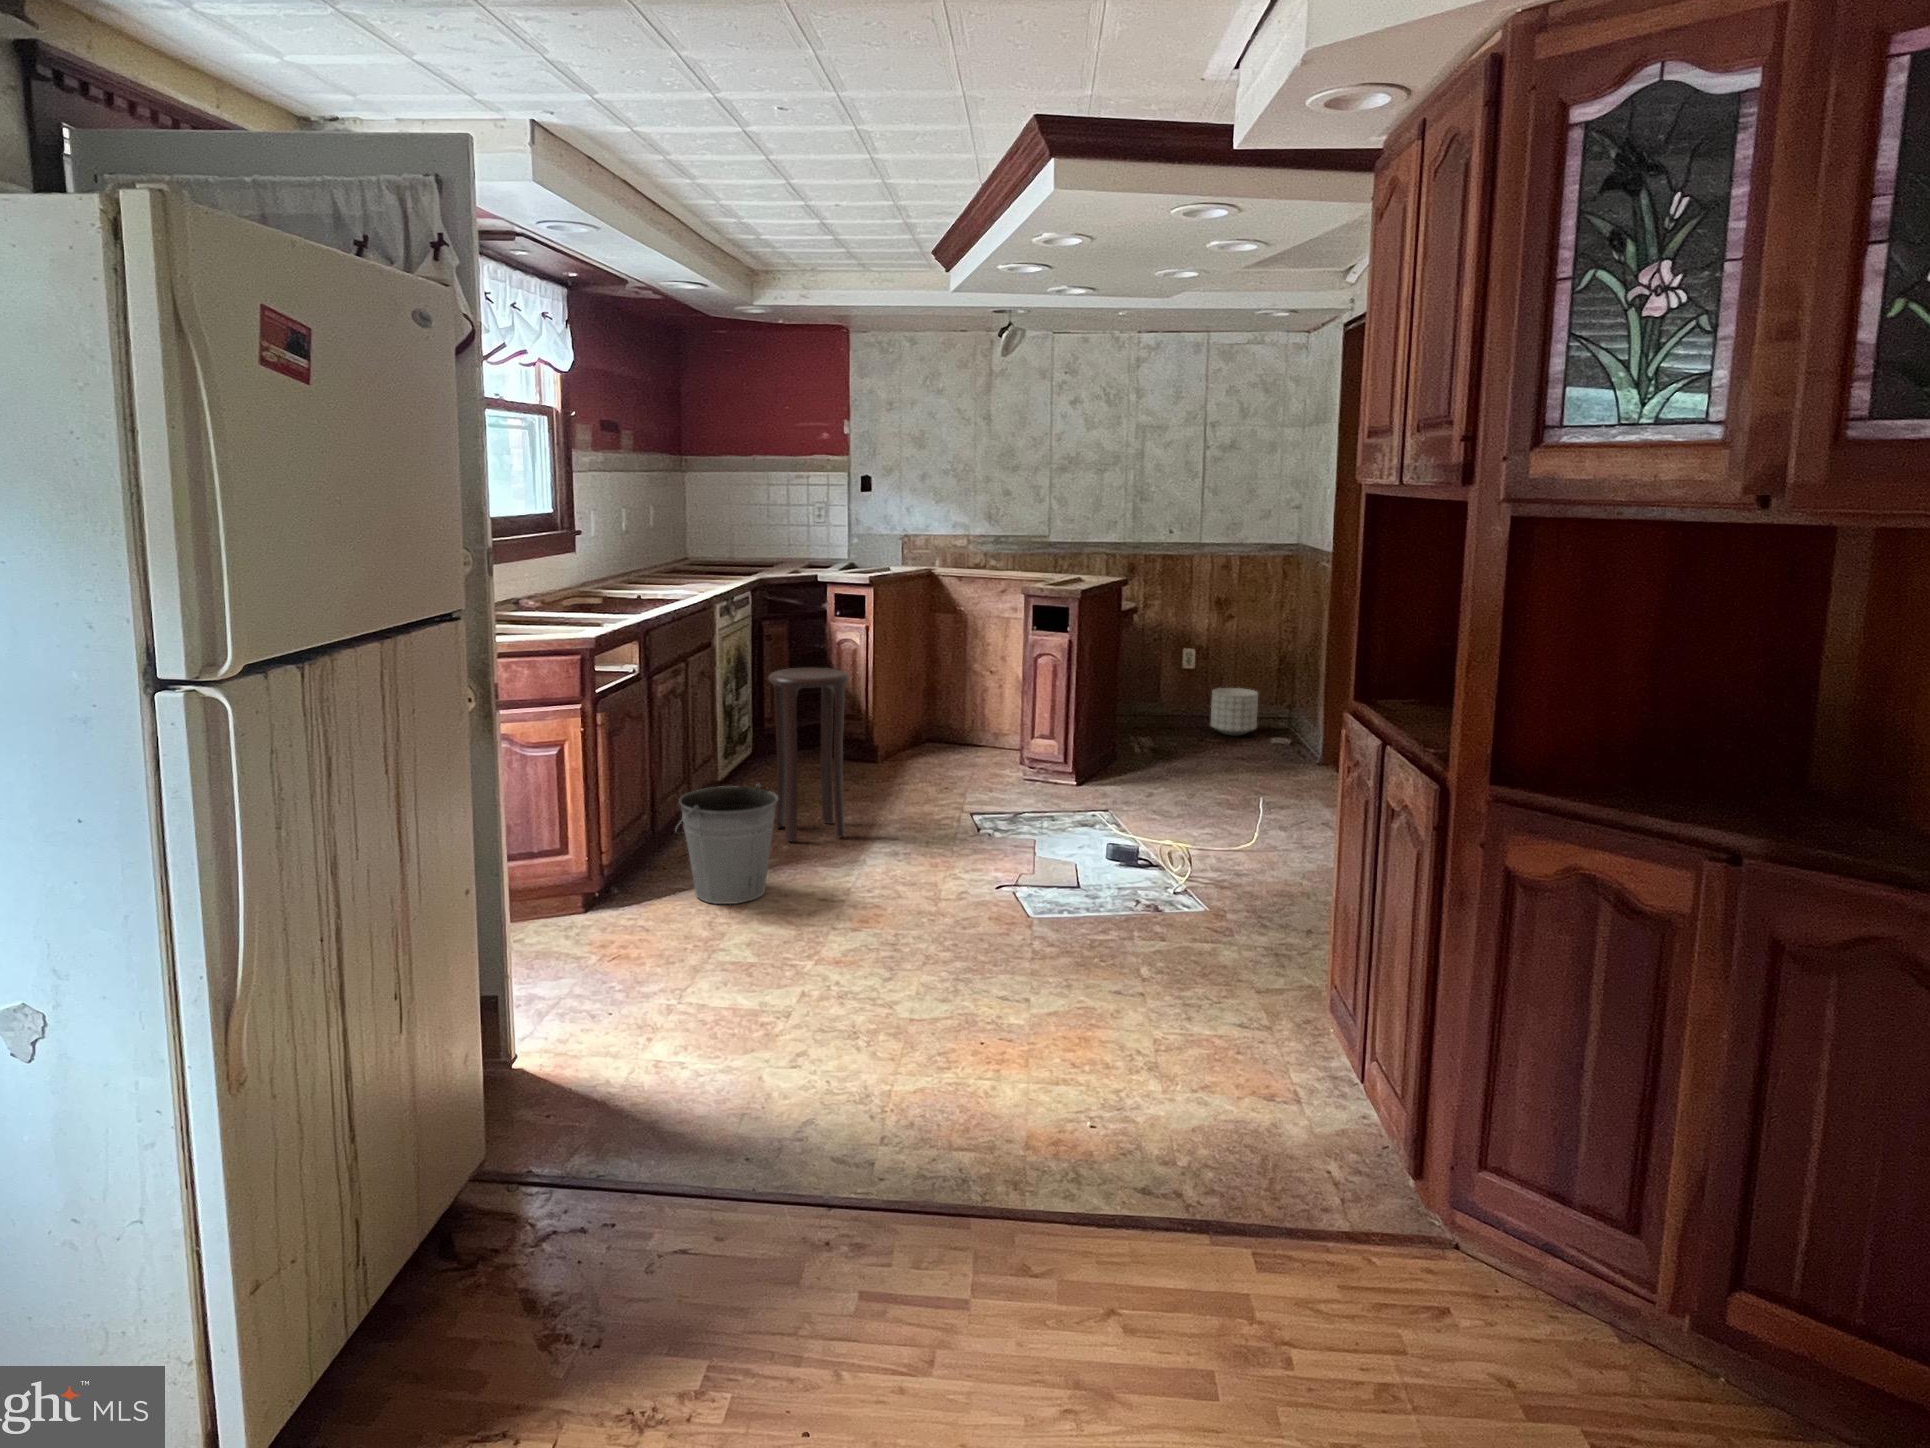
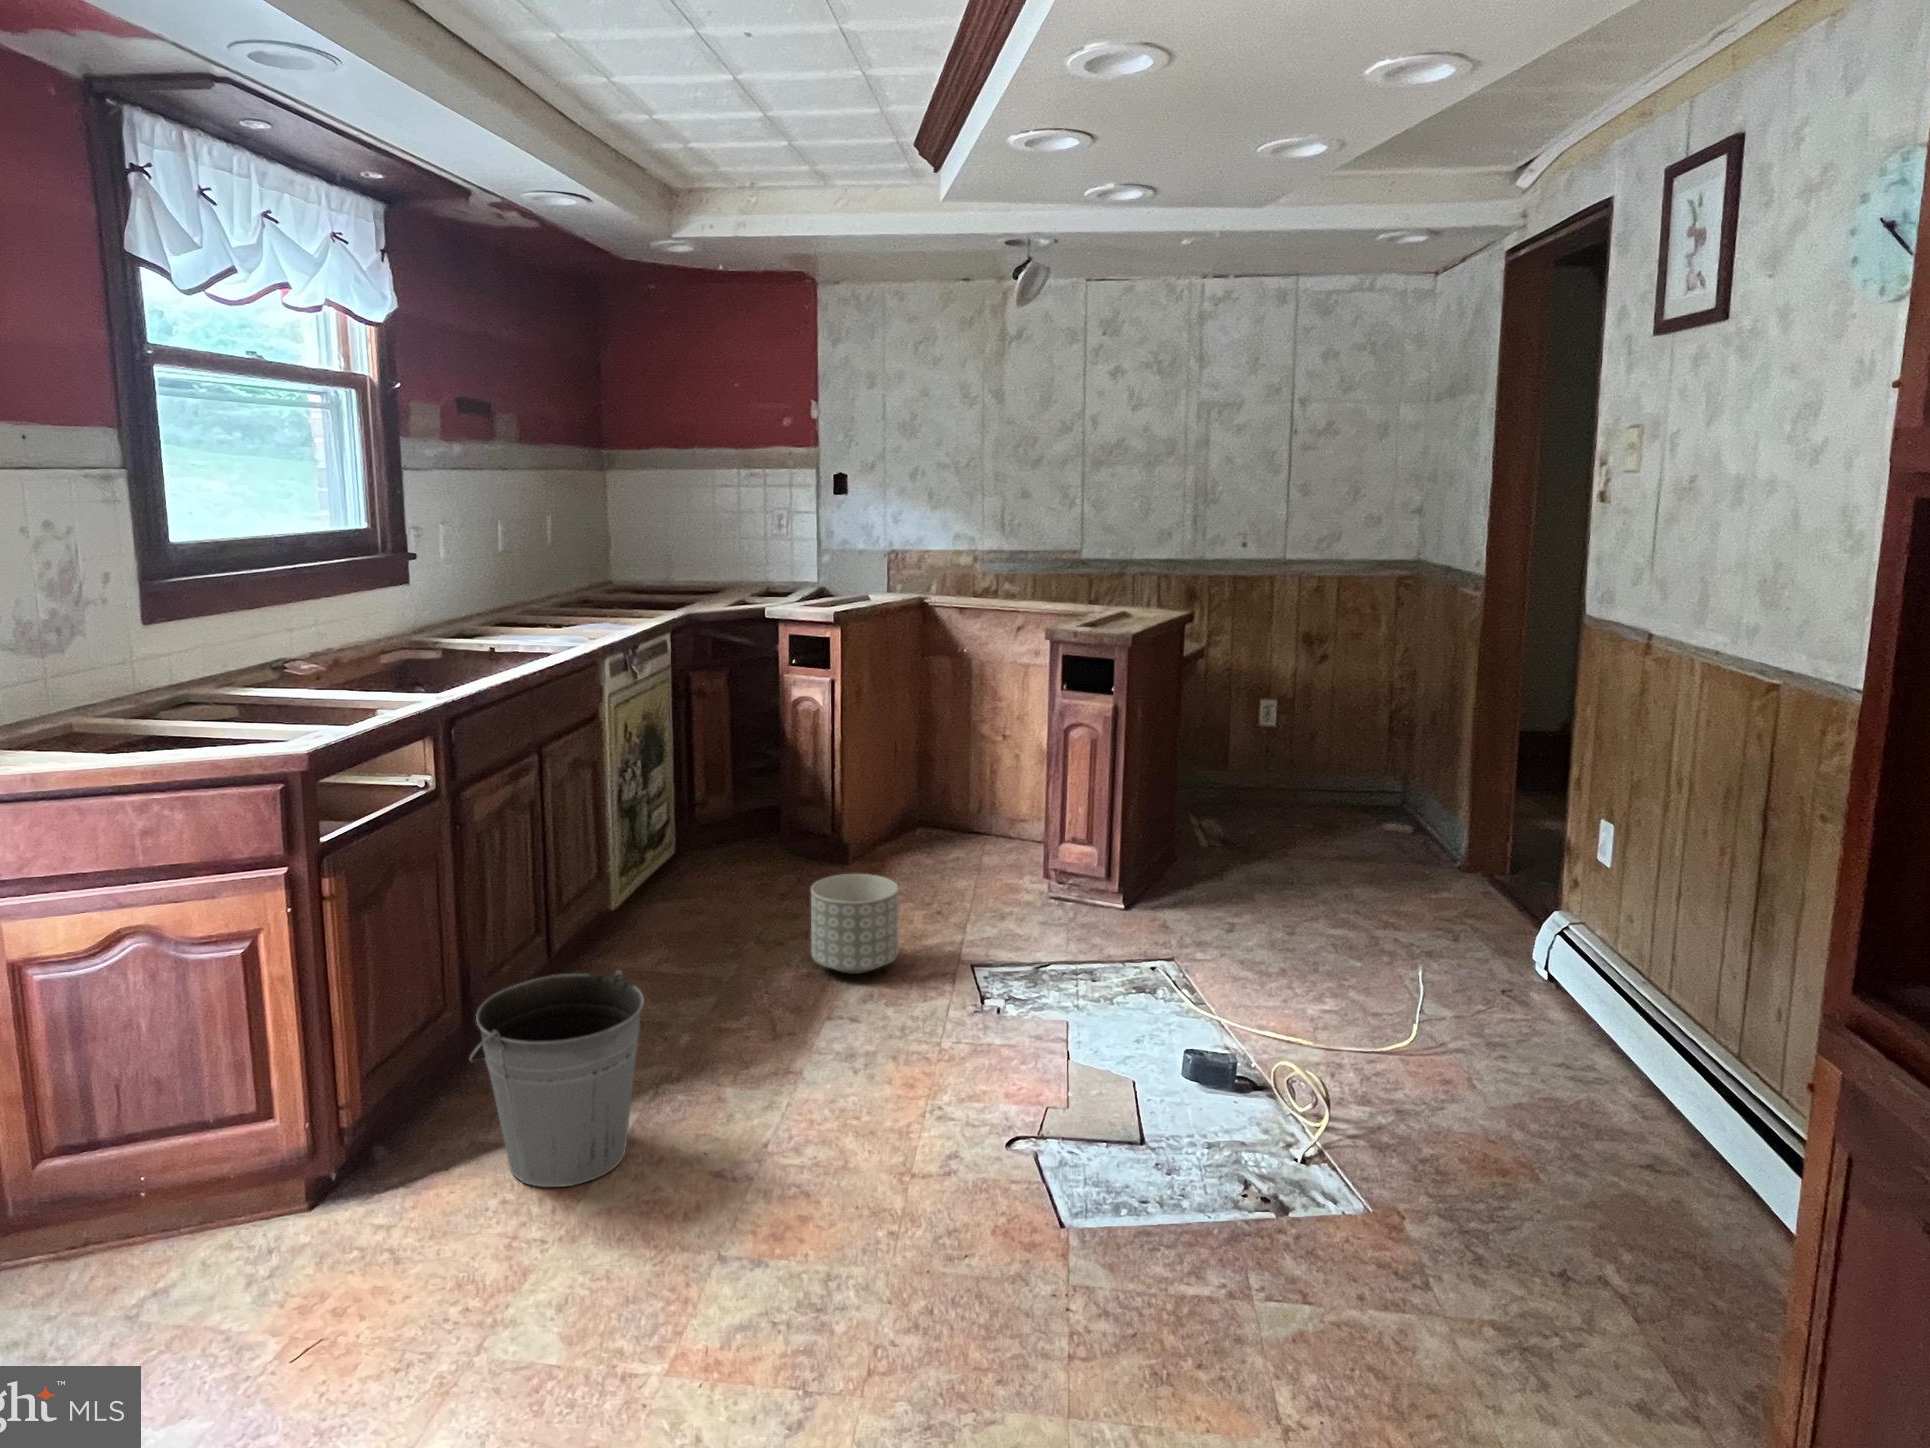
stool: present [769,668,849,842] -> none [658,761,783,1032]
planter: present [1211,688,1258,736] -> present [811,874,898,974]

